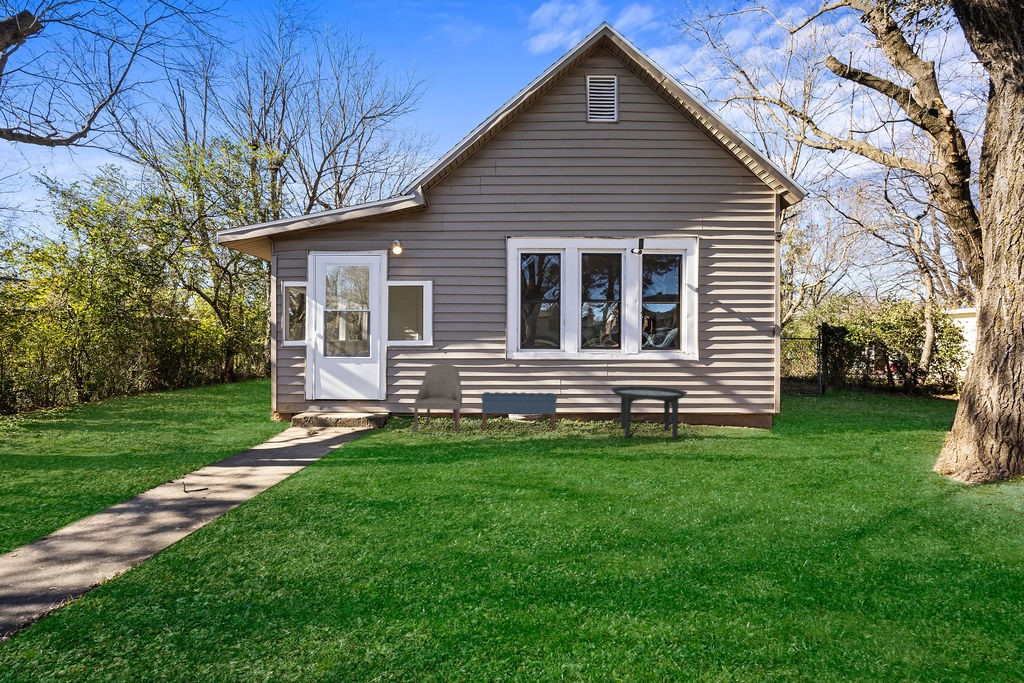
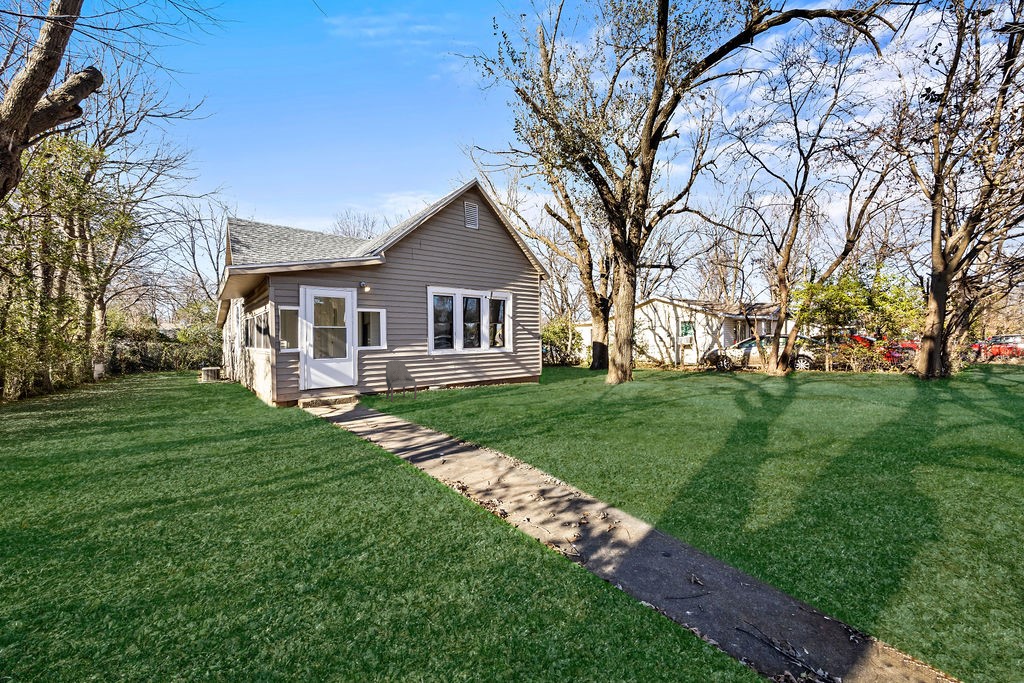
round table: present [611,387,687,439] -> none [483,367,520,392]
bench: present [481,392,557,430] -> none [416,373,461,397]

